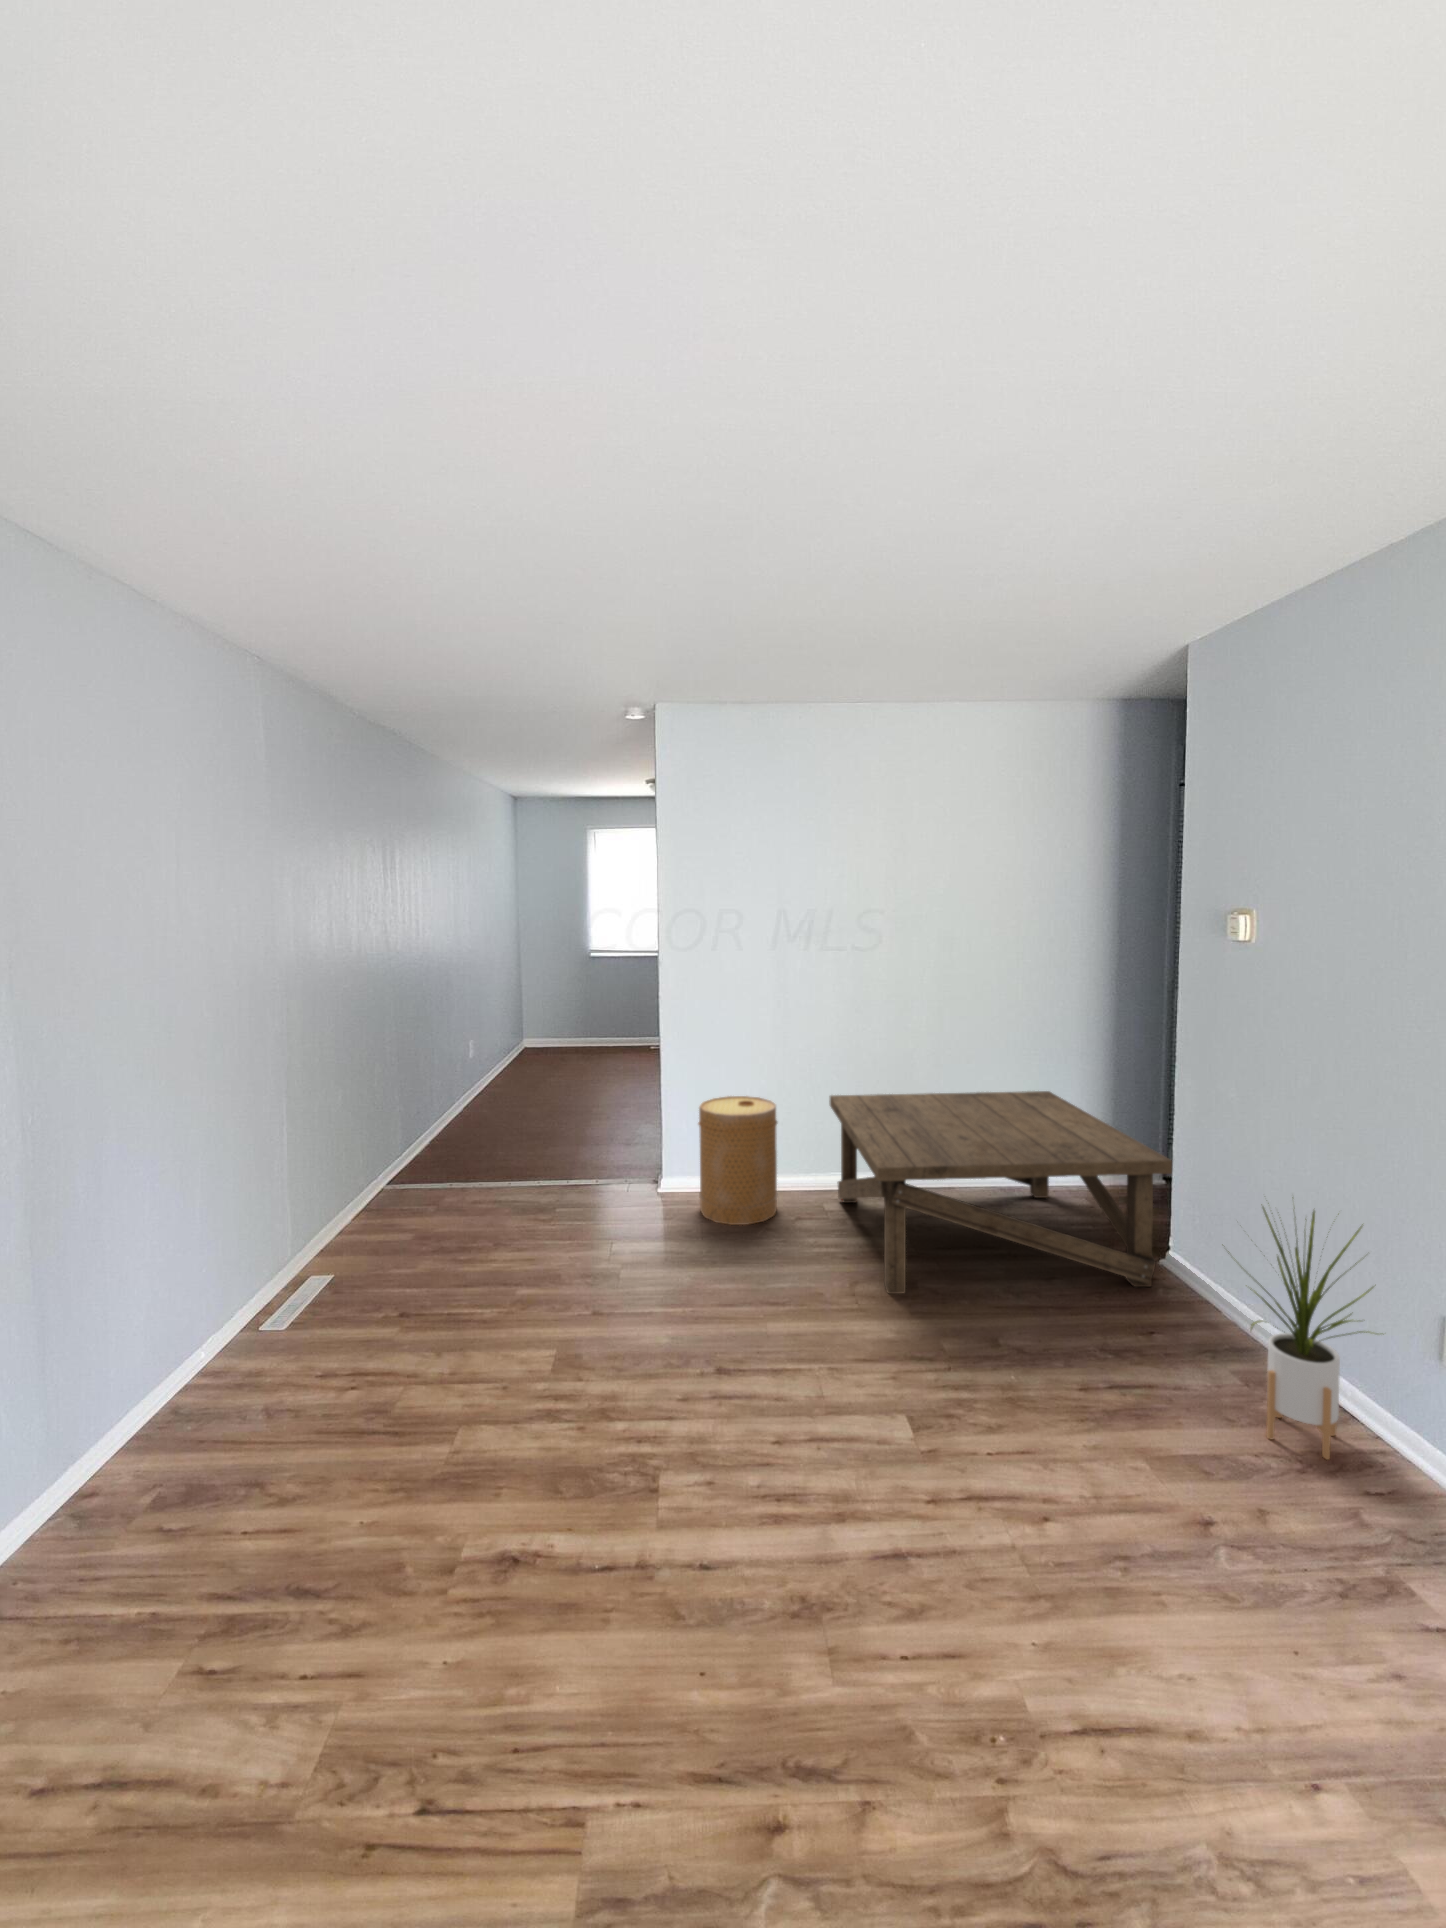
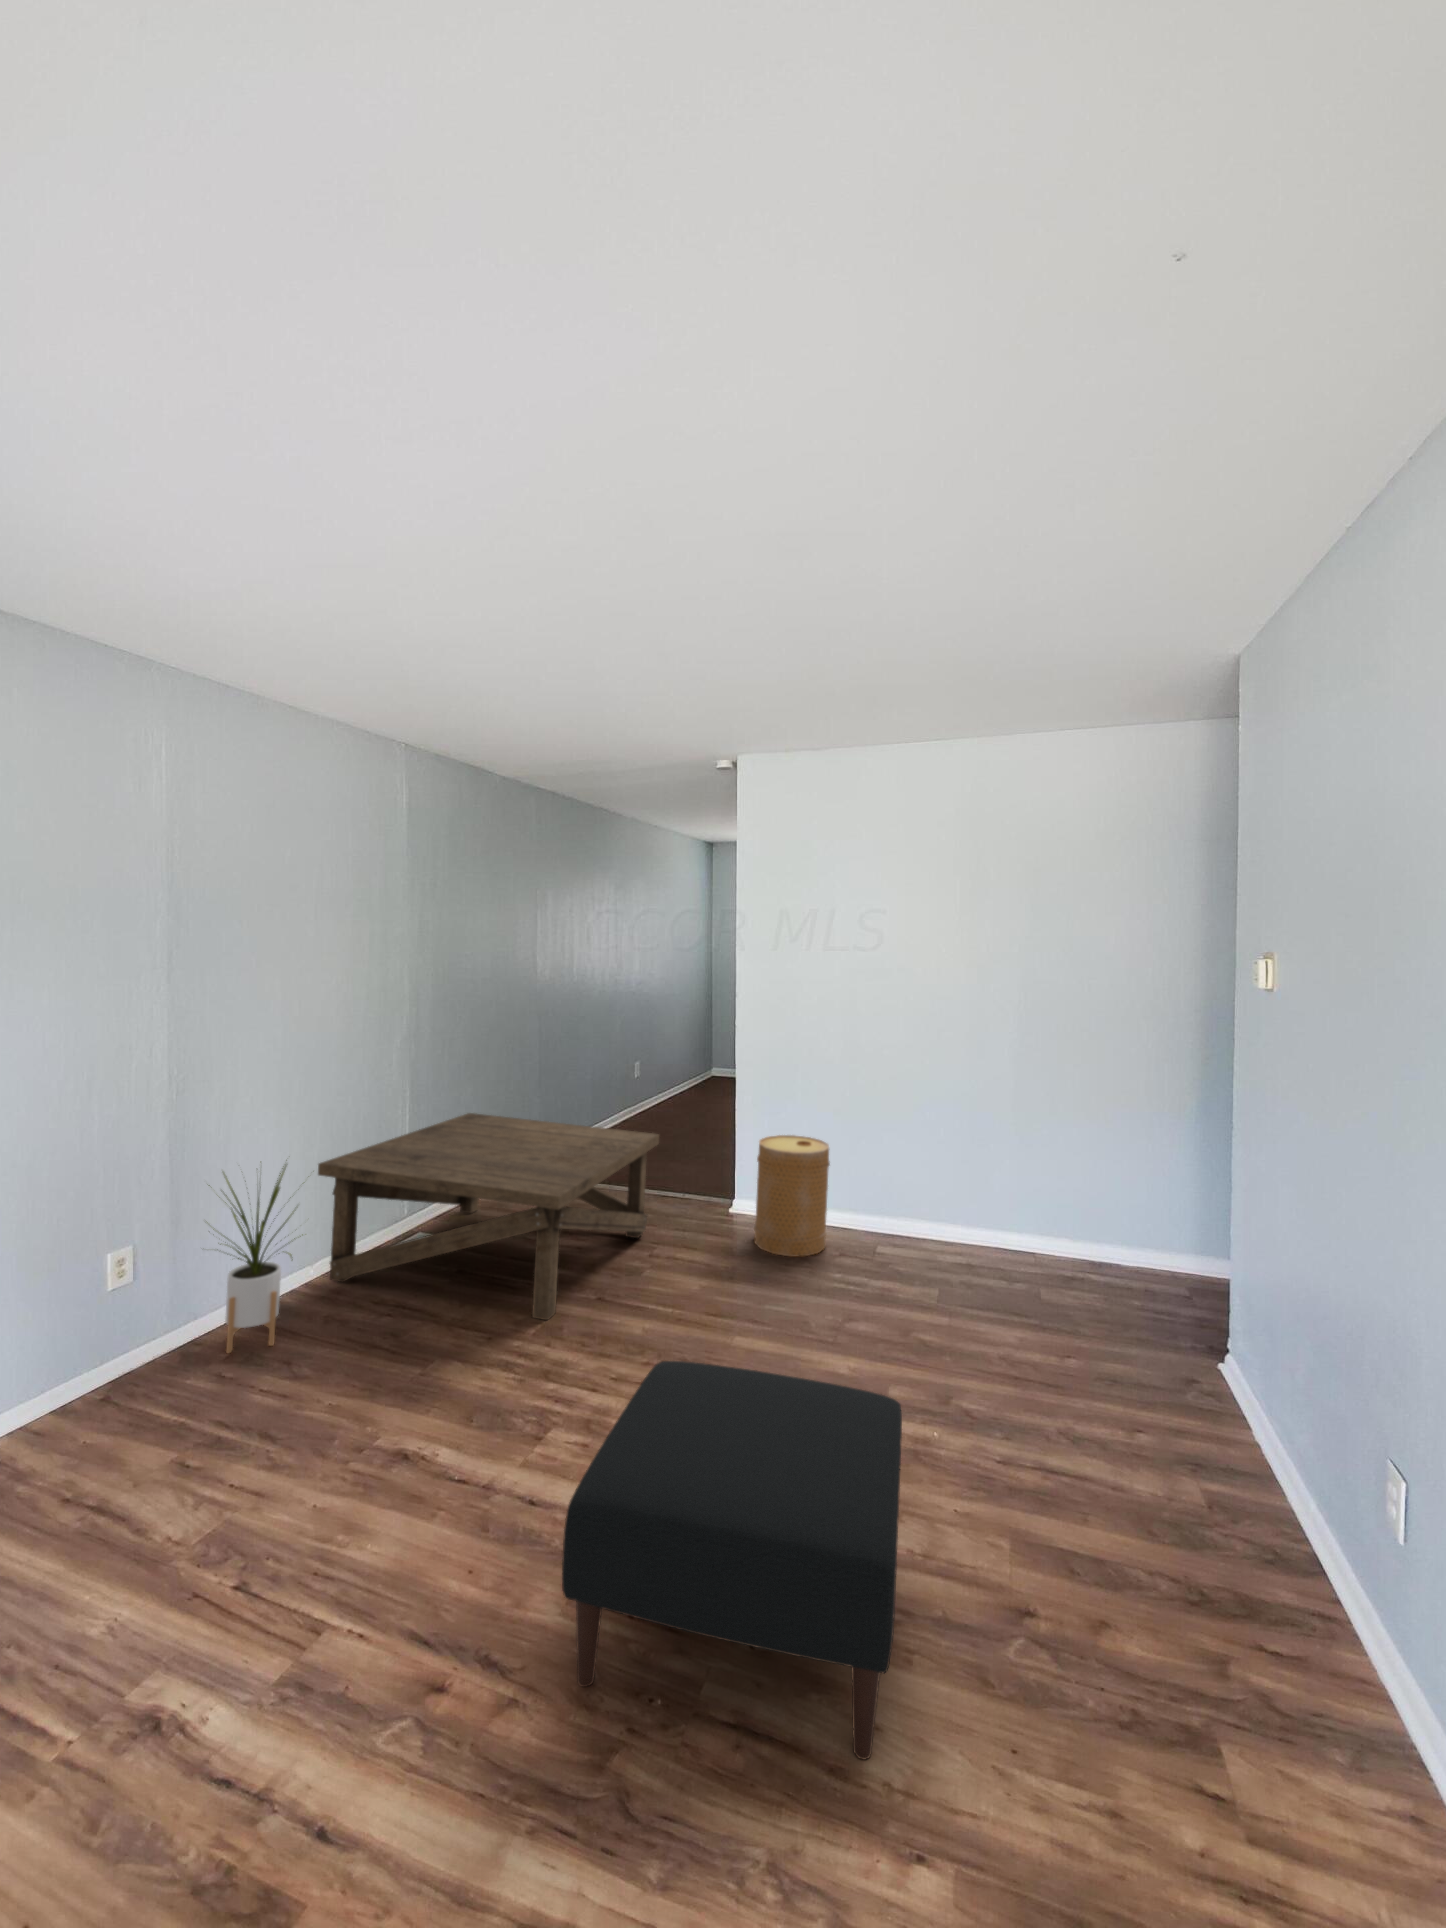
coffee table: present [829,1091,1172,1294] -> present [318,1113,660,1320]
house plant: present [1228,1207,1373,1459] -> present [209,1160,303,1353]
ottoman: none [820,1349,1253,1756] -> present [562,1361,902,1759]

